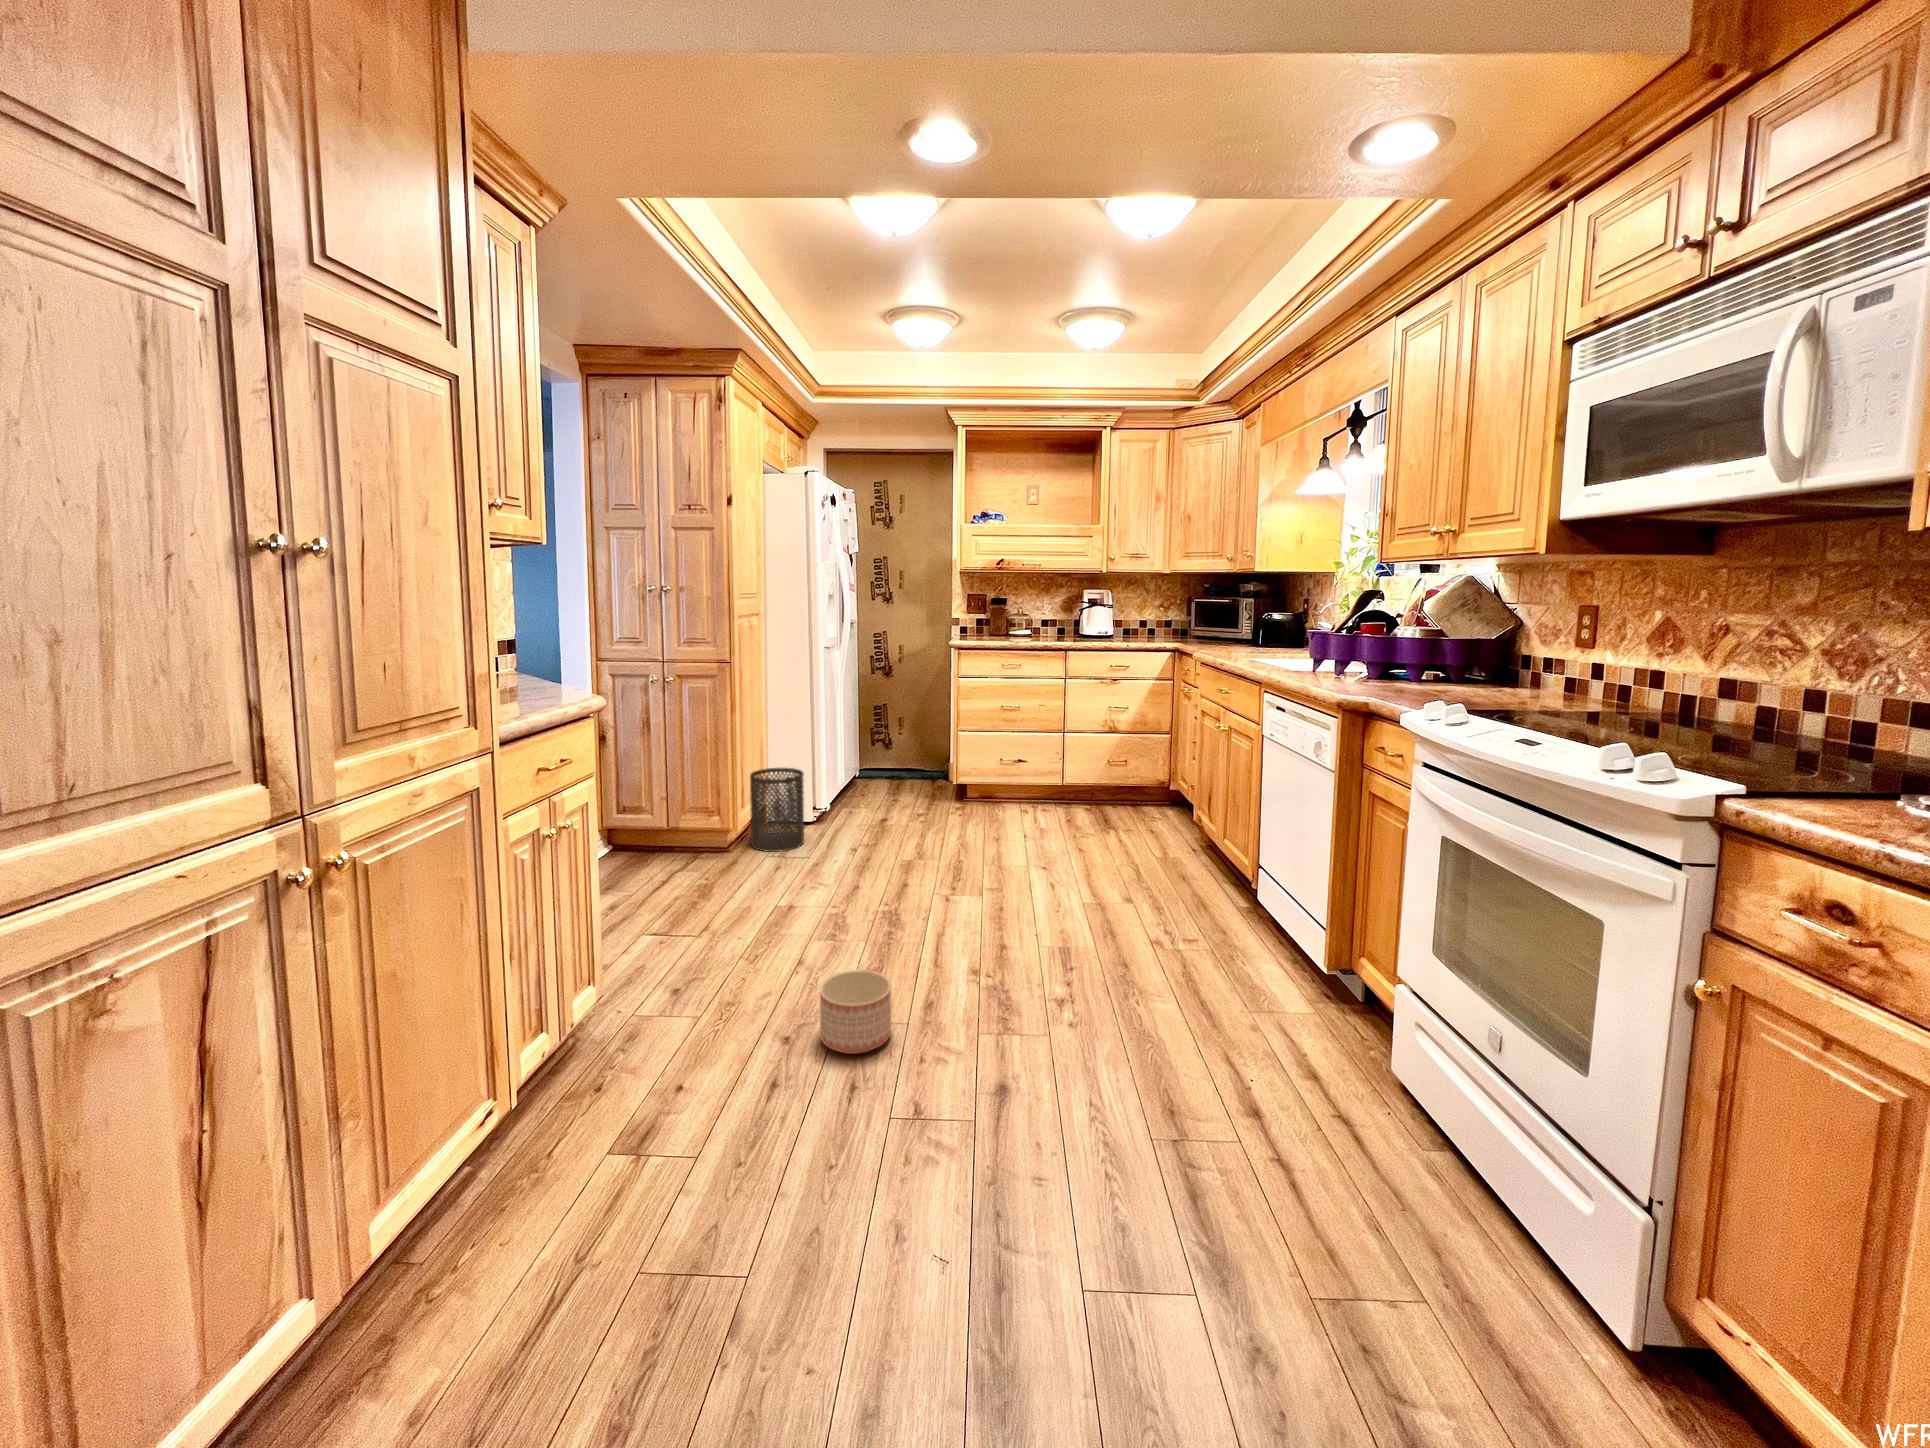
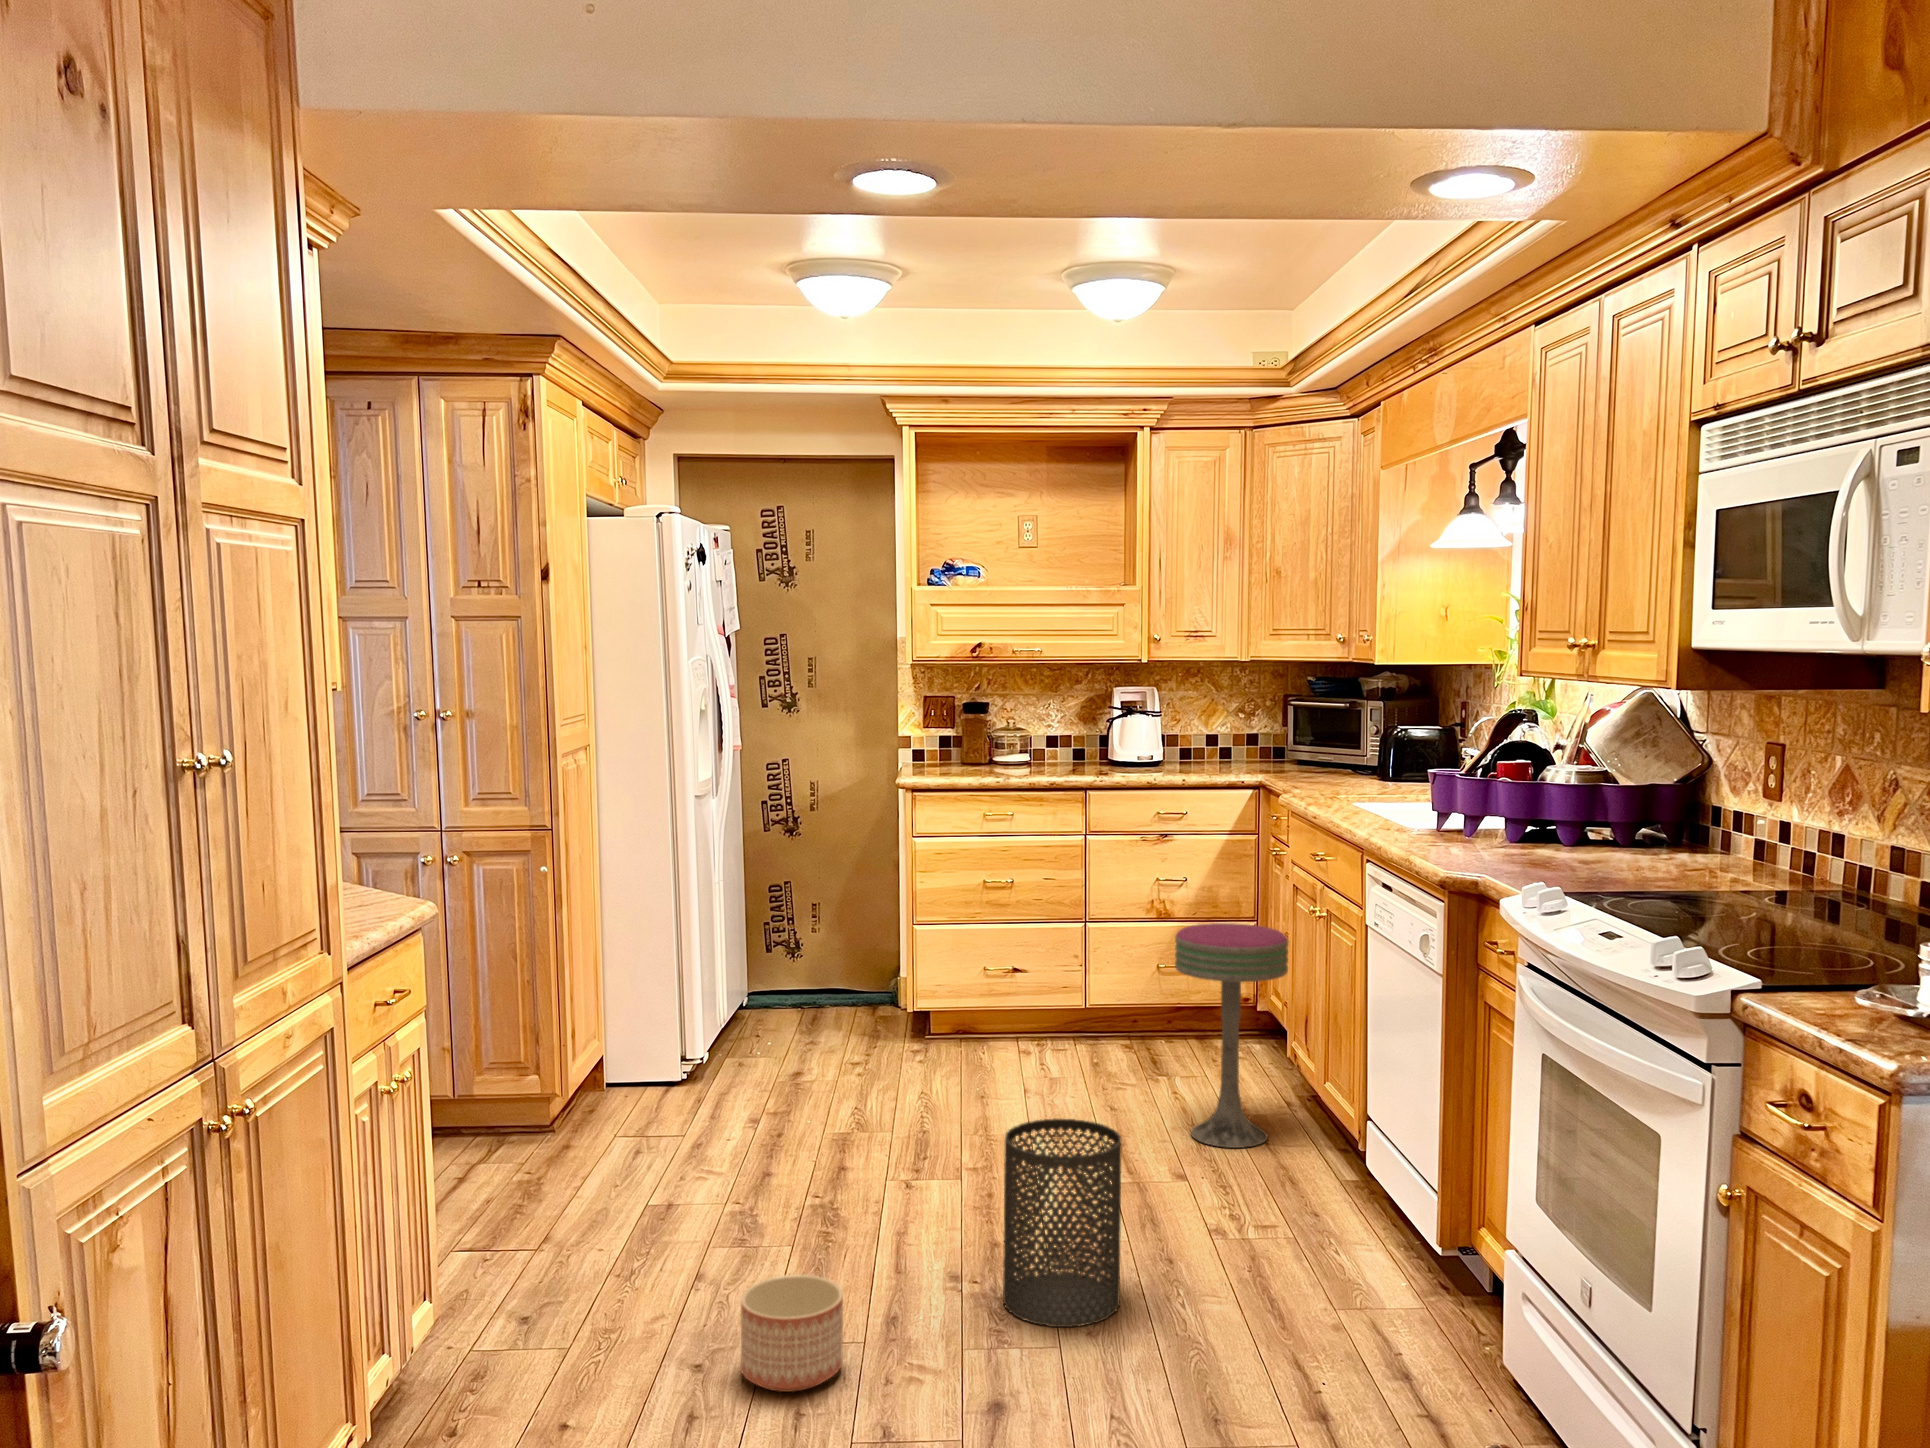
bar stool: none [1123,735,1200,880] -> present [1175,923,1288,1148]
trash can: present [750,768,804,852] -> present [1003,1119,1122,1327]

